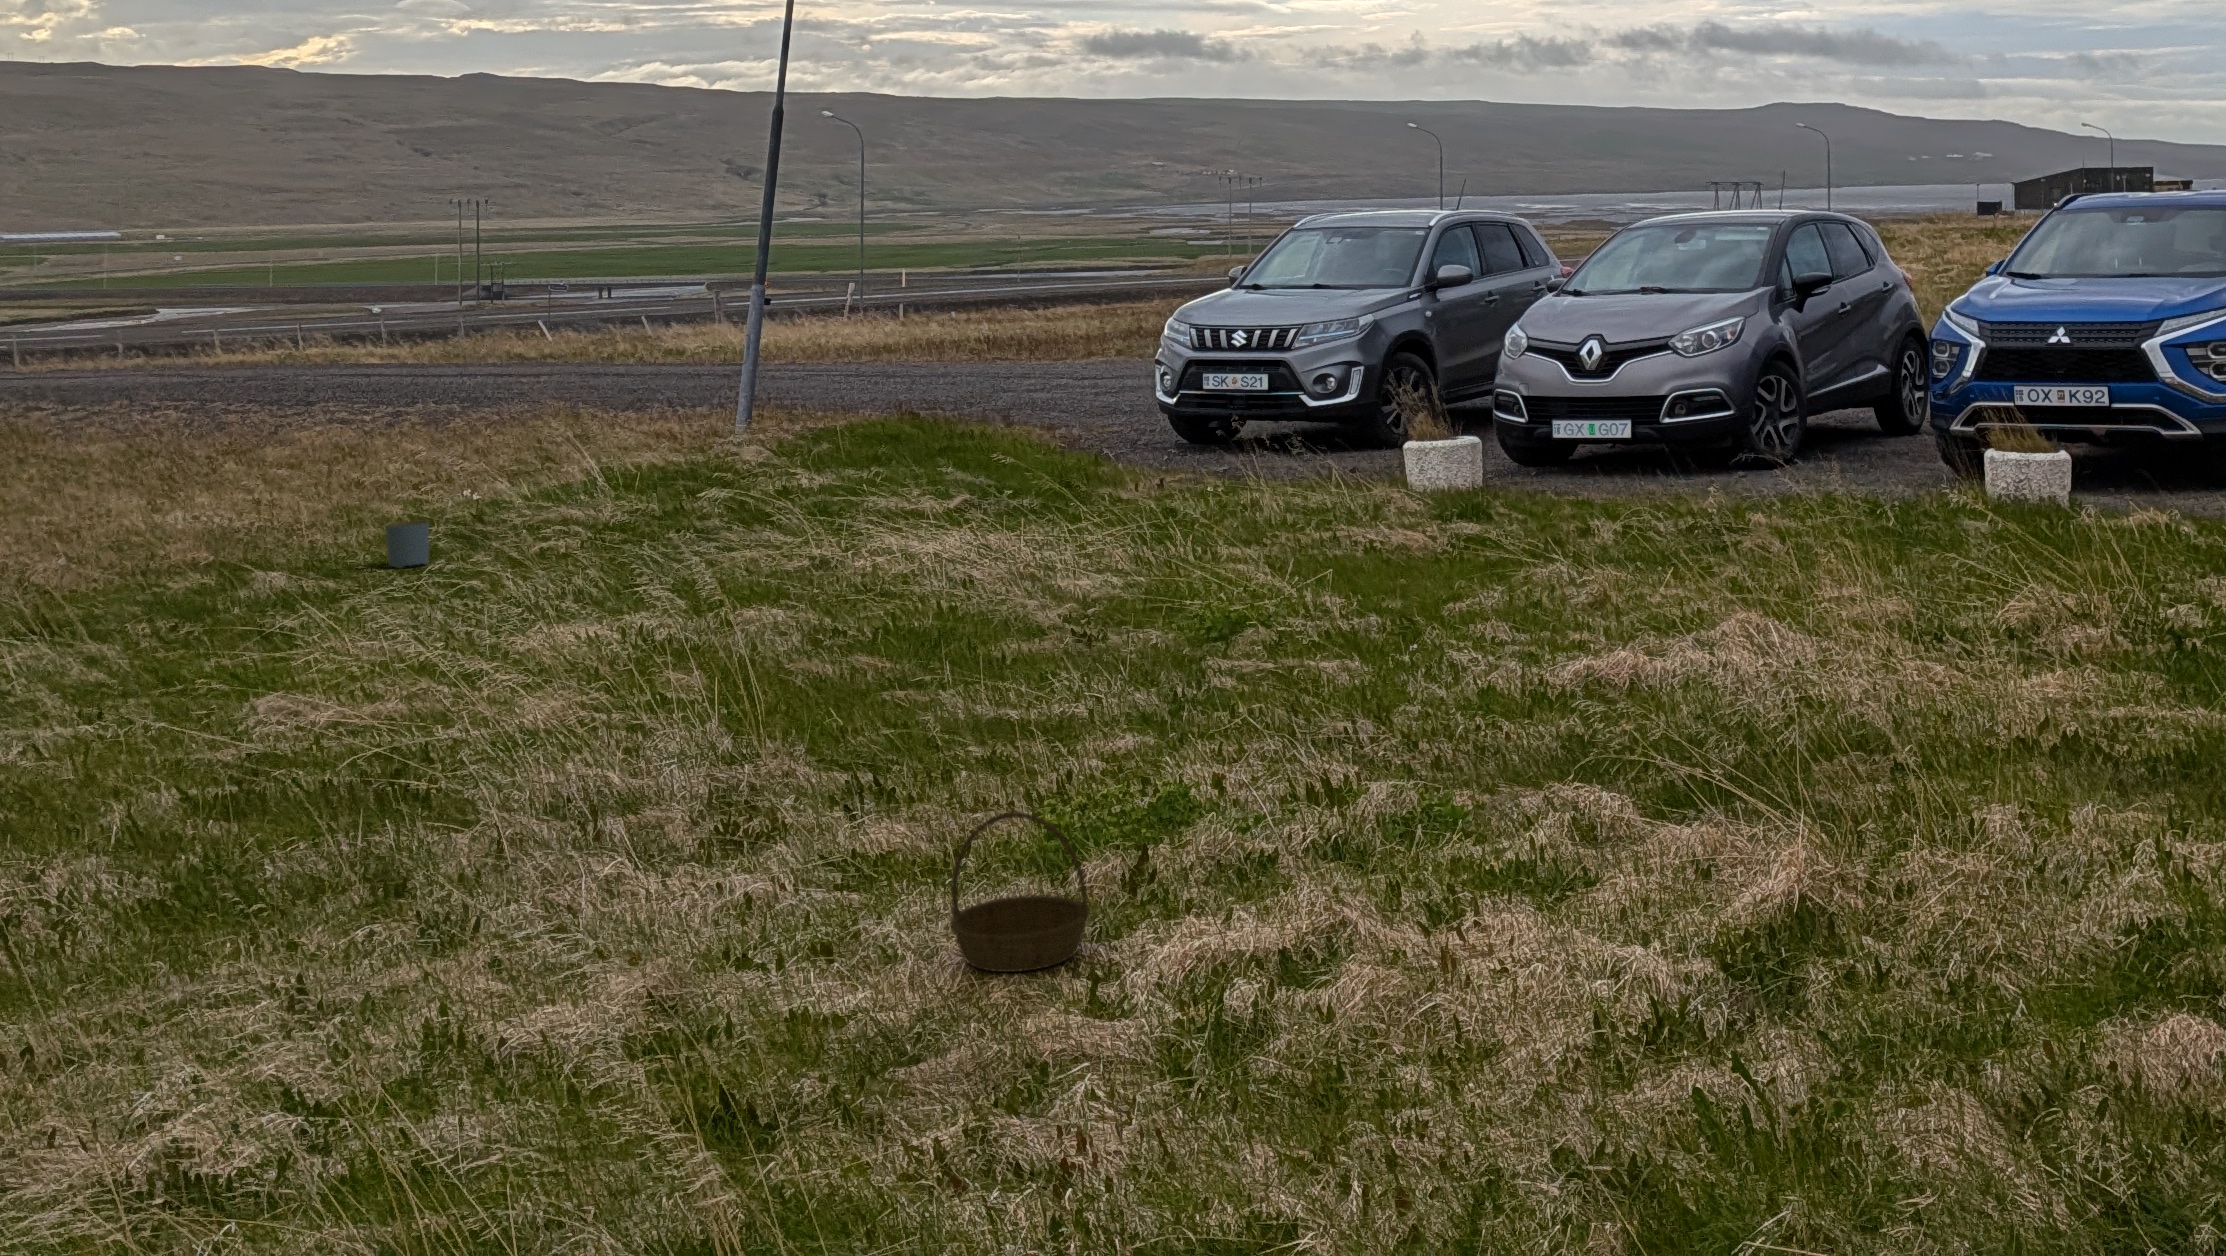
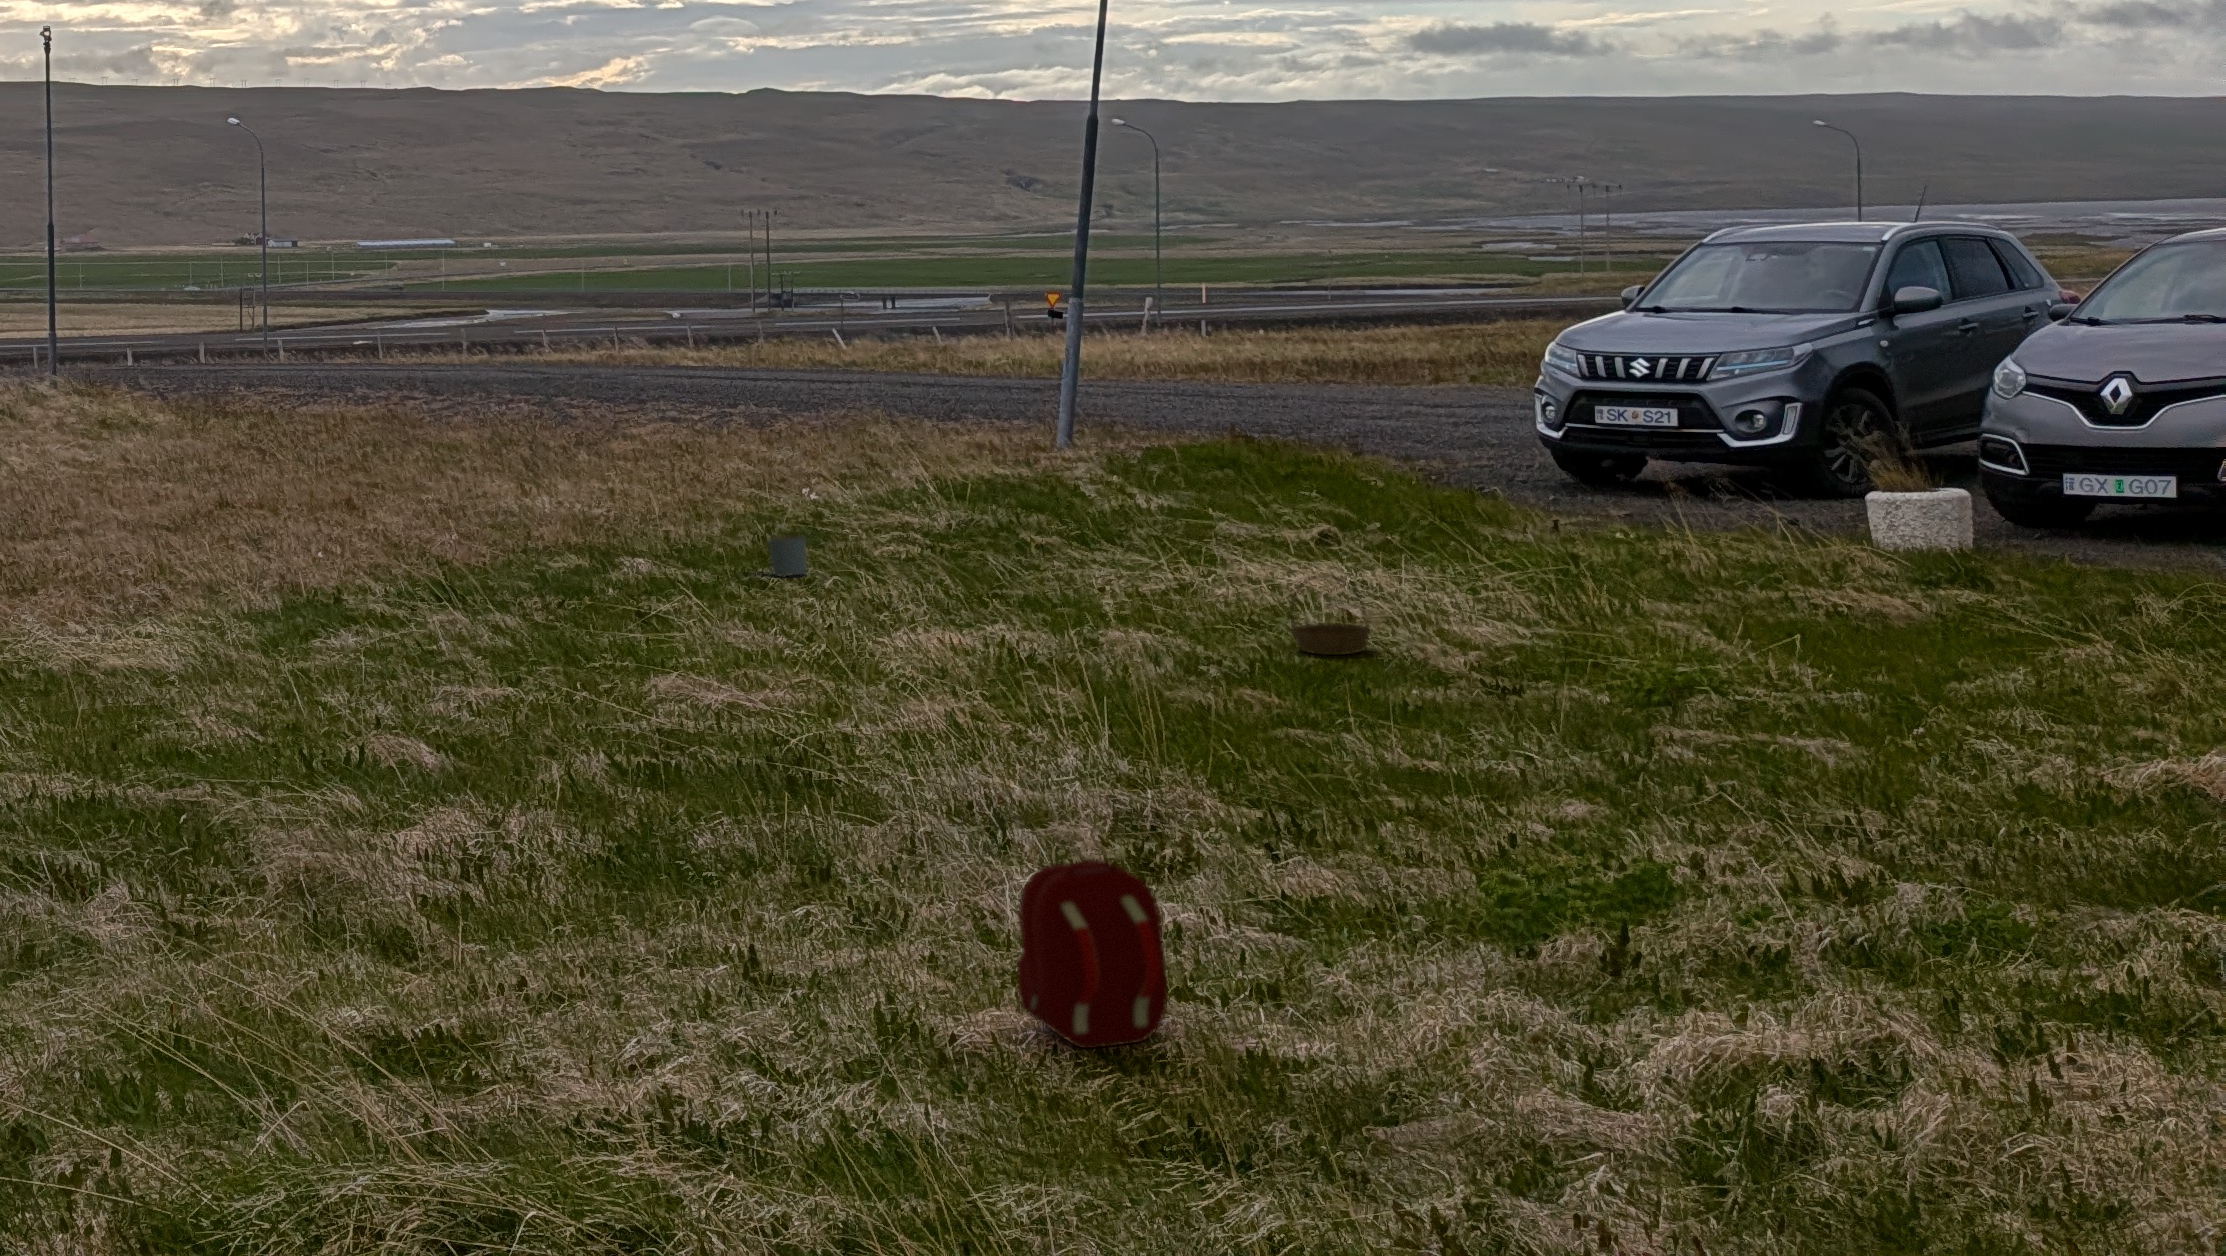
basket: present [950,812,1090,972] -> present [1290,576,1370,655]
backpack: none [529,837,692,1050] -> present [1017,859,1168,1048]

